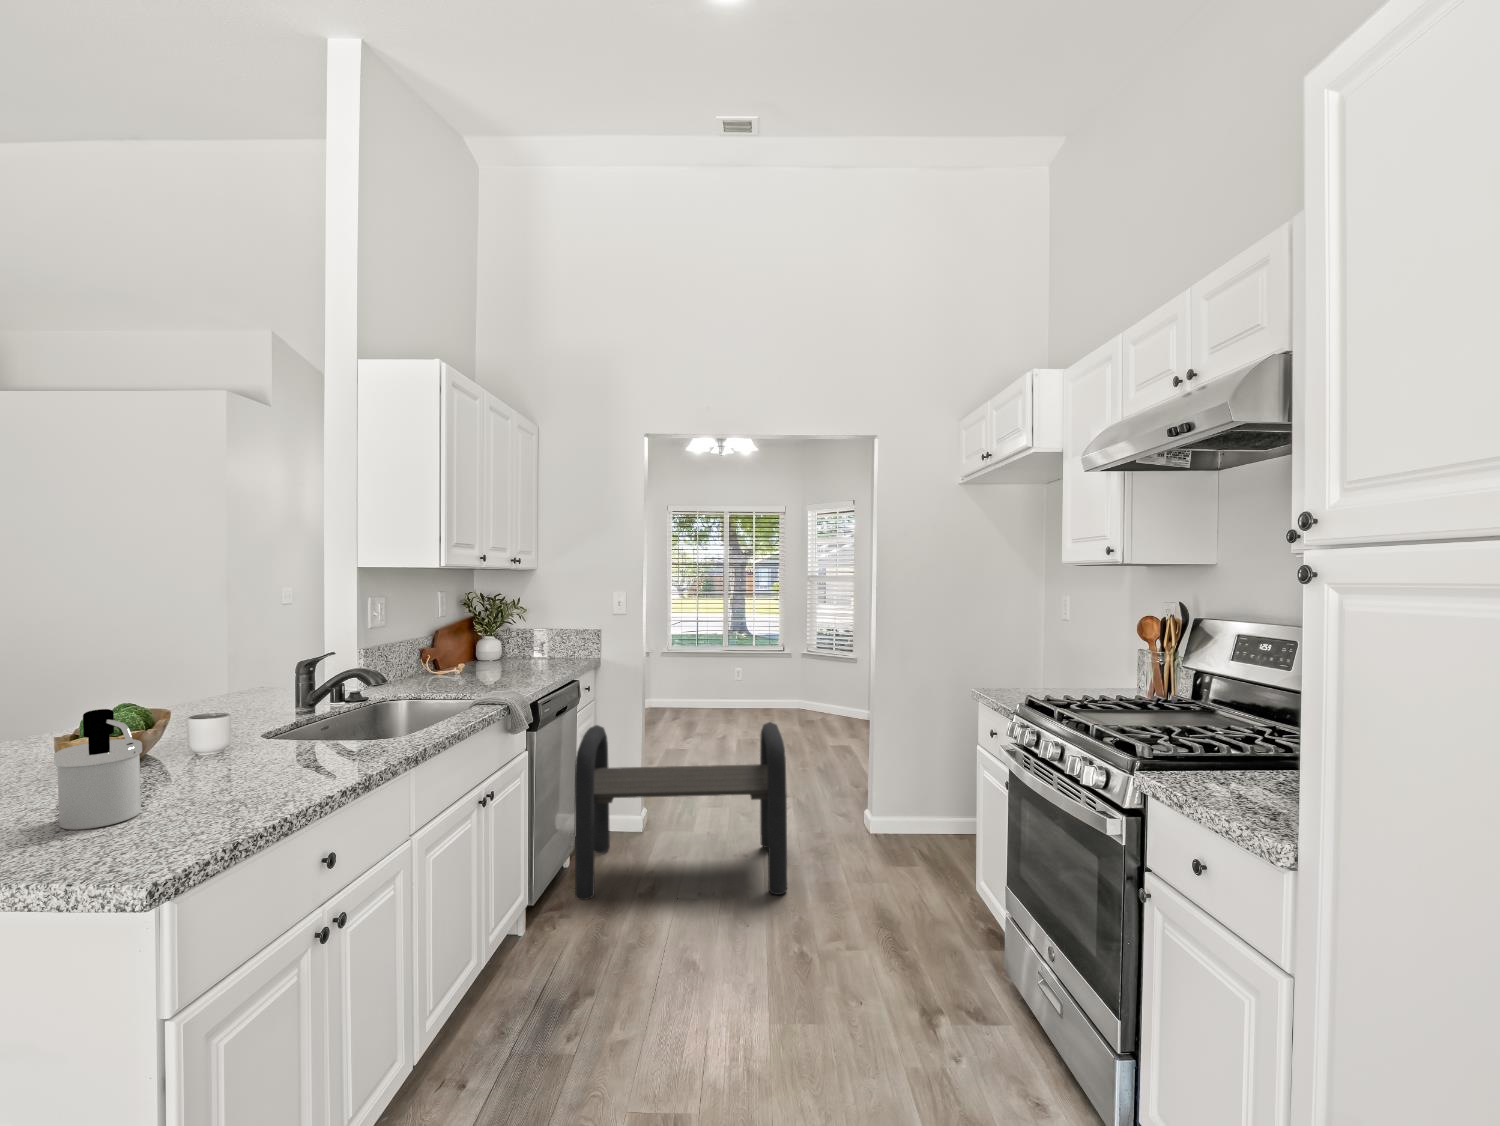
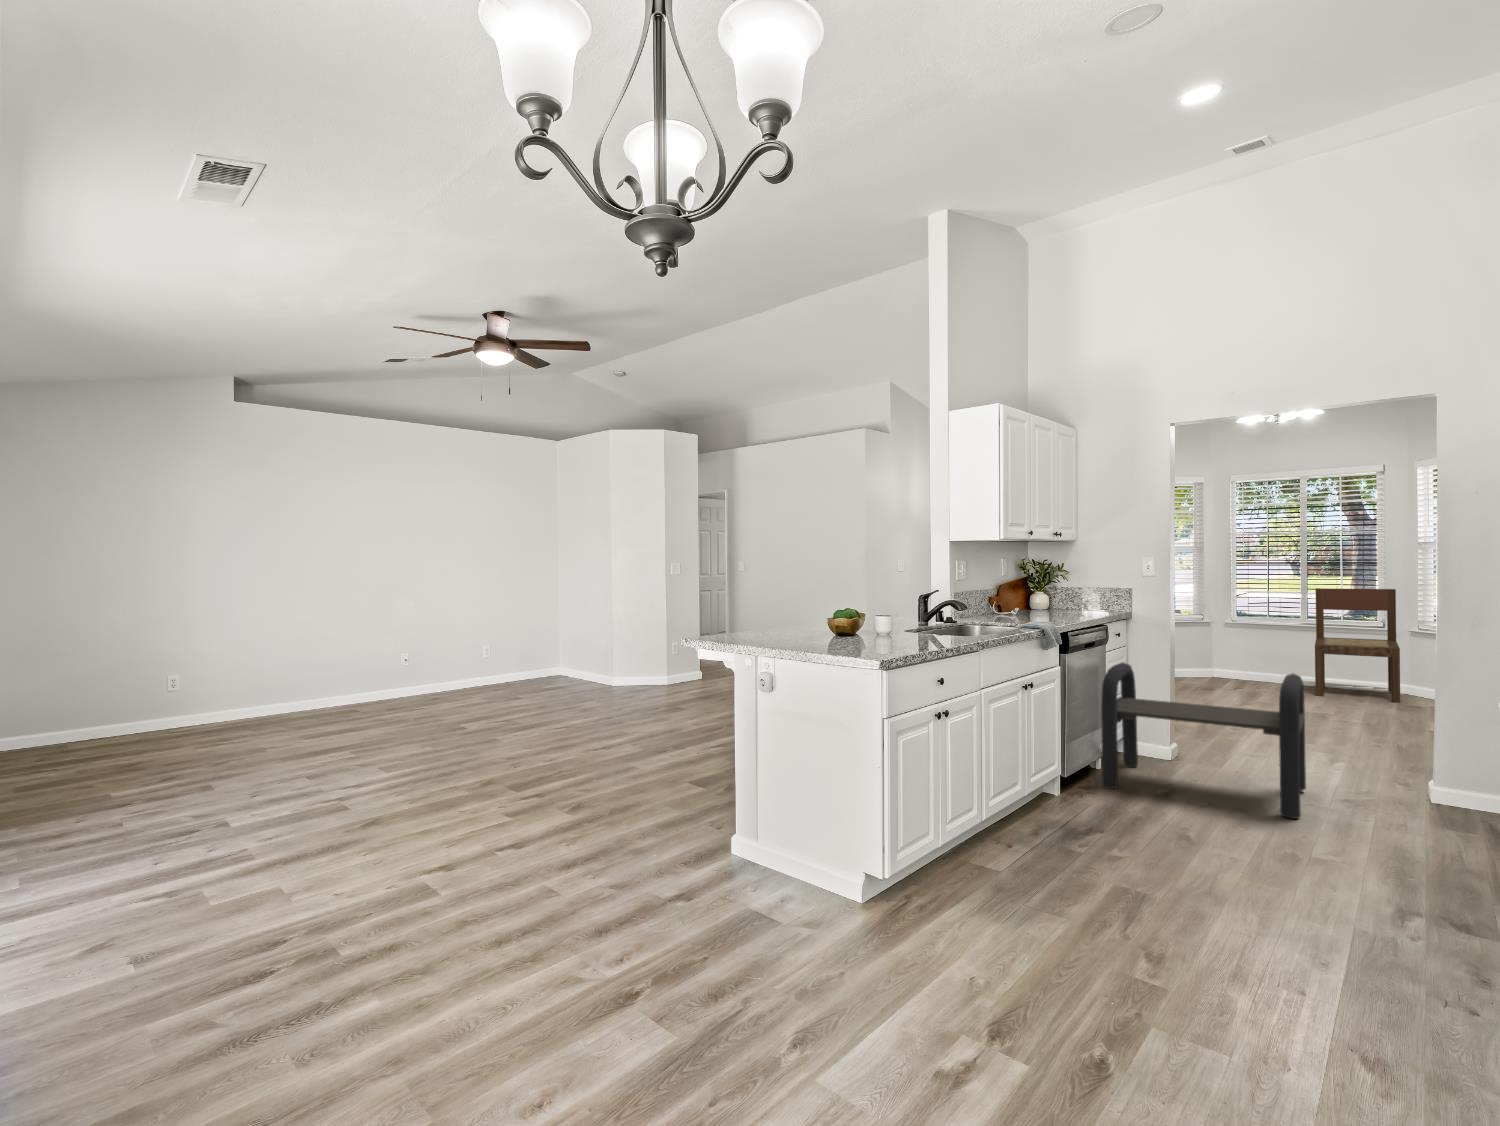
dining chair: none [734,613,798,716] -> present [1315,588,1400,703]
soap dispenser: present [54,709,142,830] -> none [835,597,865,647]

